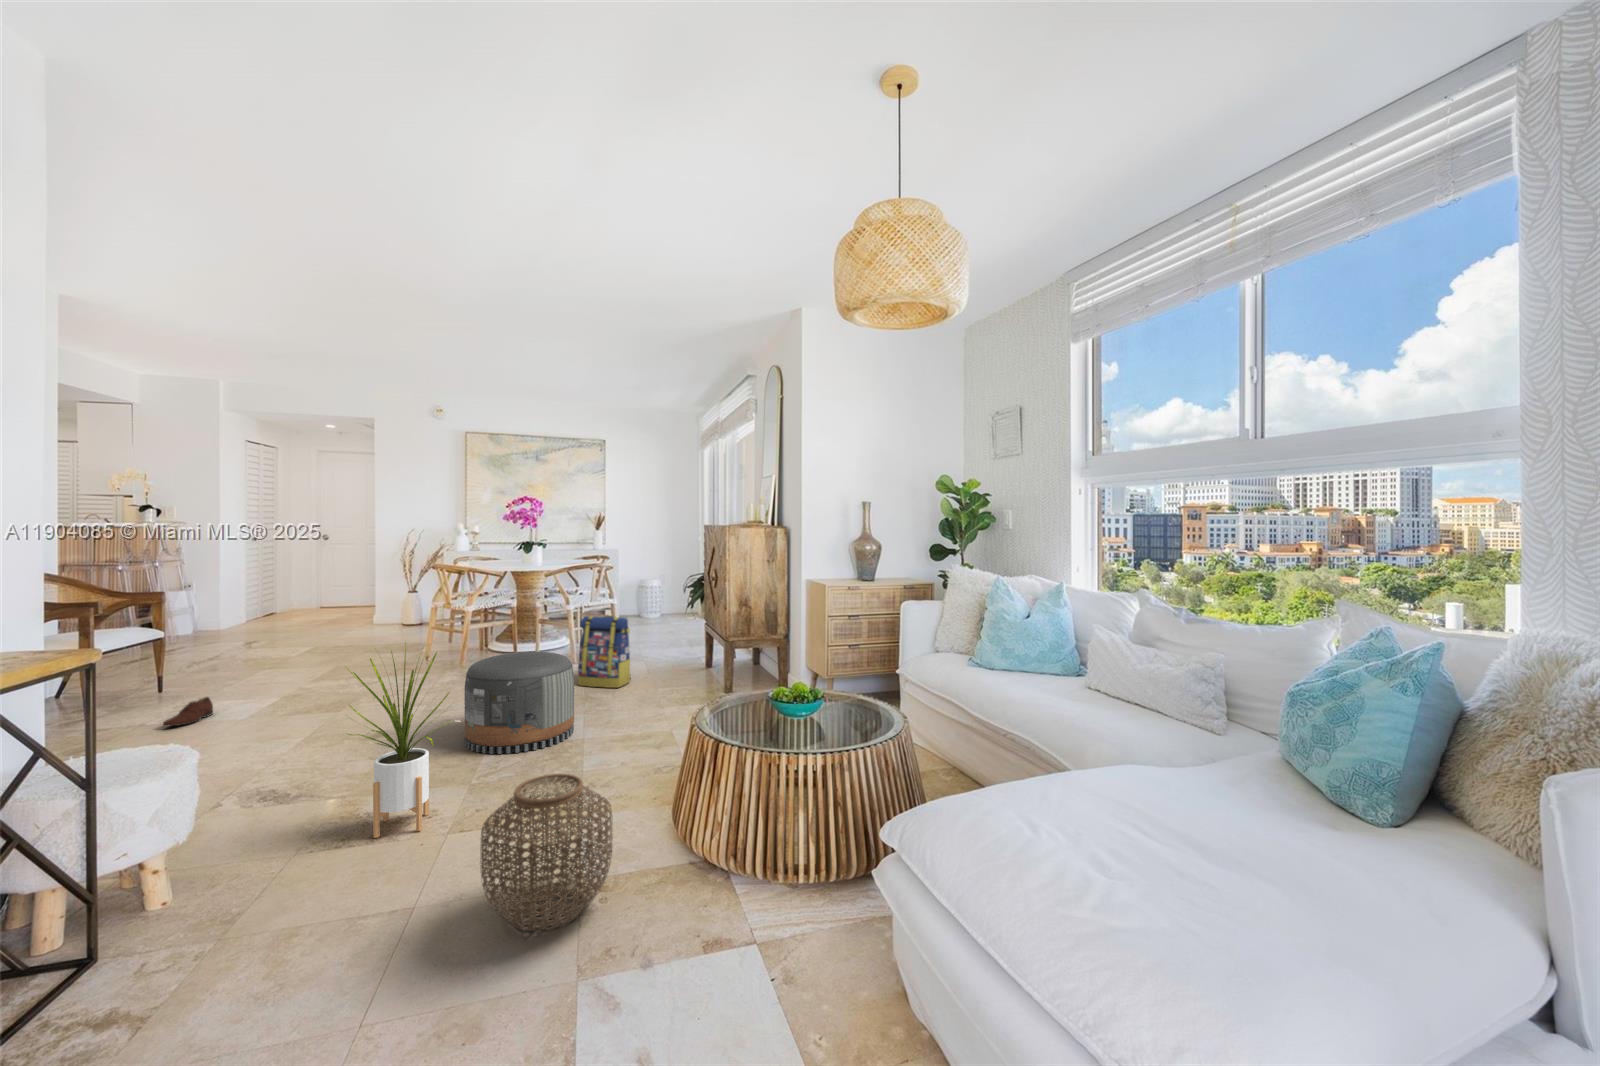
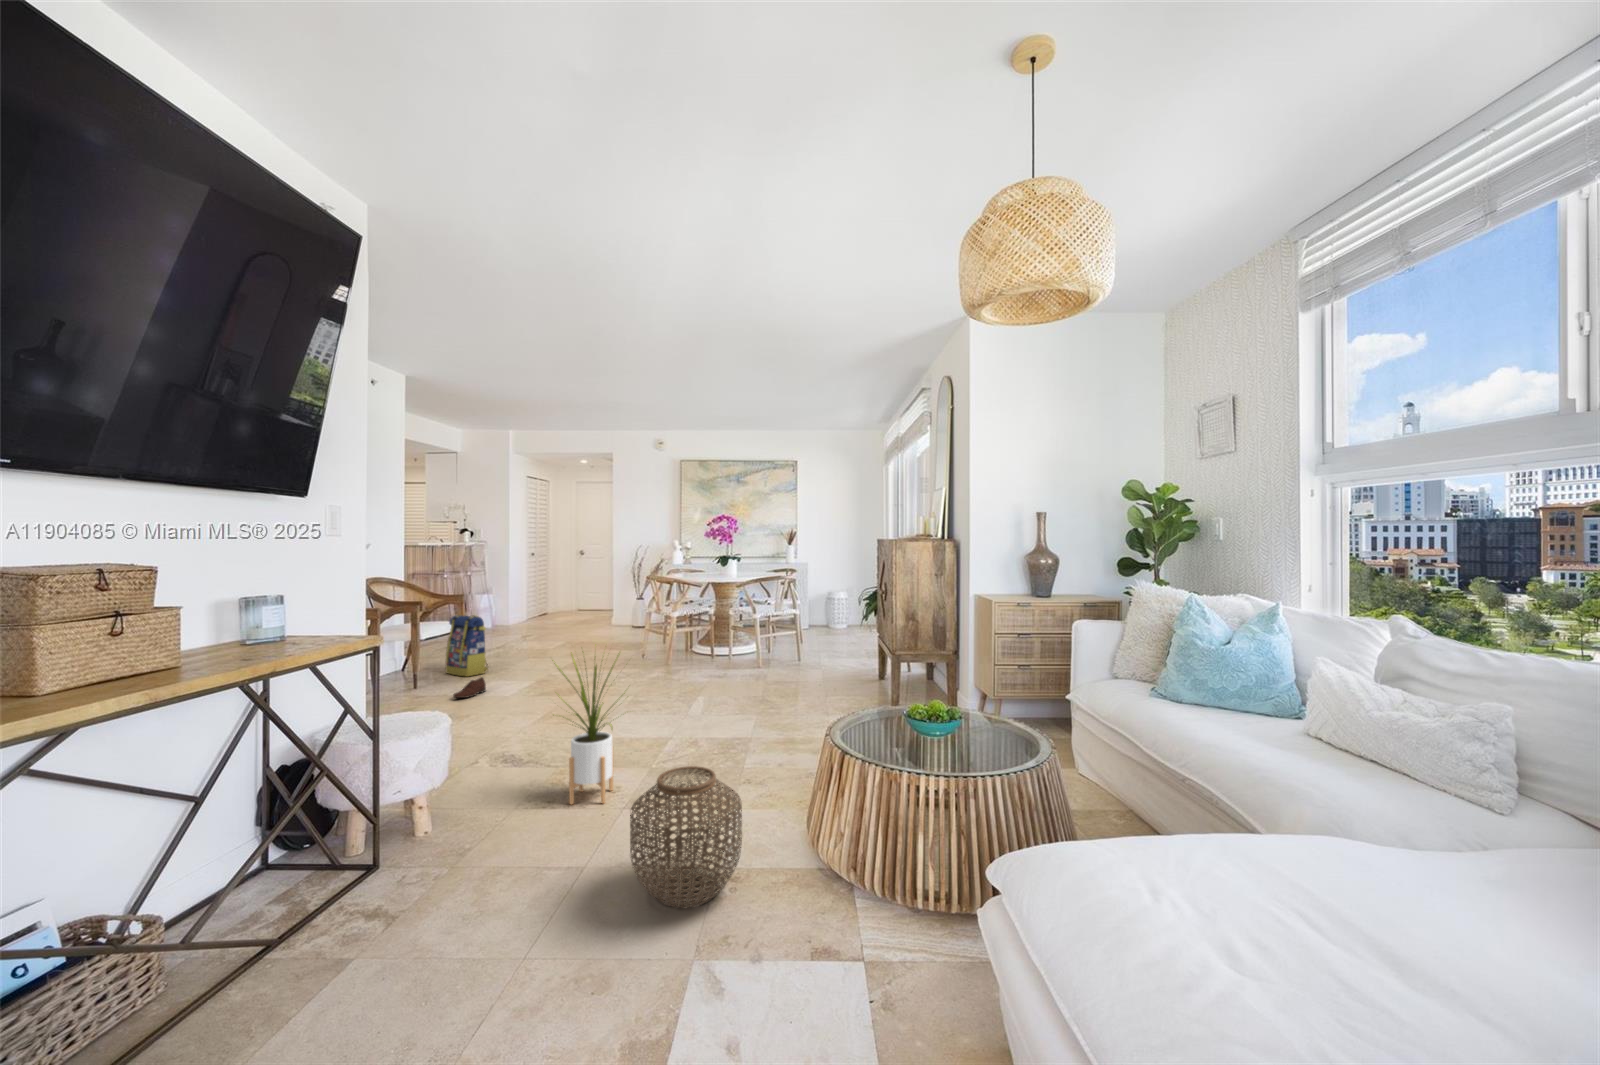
backpack: present [578,616,631,688] -> present [446,615,488,676]
pouf: present [464,651,574,754] -> none [653,655,744,745]

